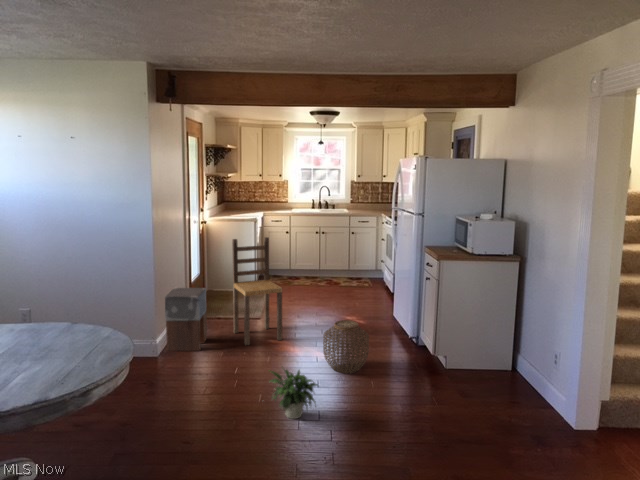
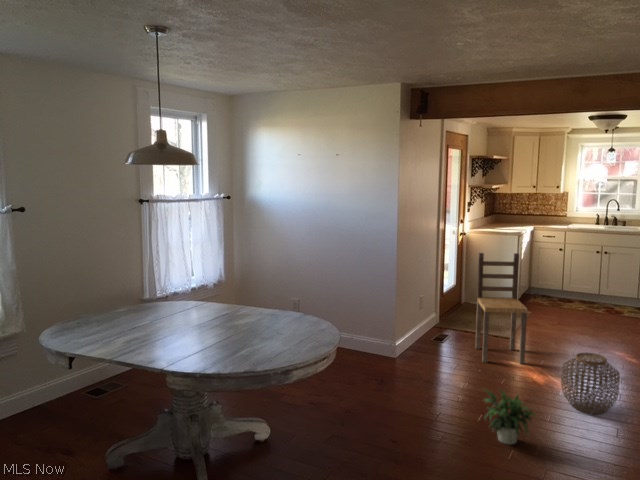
stool: present [165,288,207,351] -> none [406,295,448,359]

